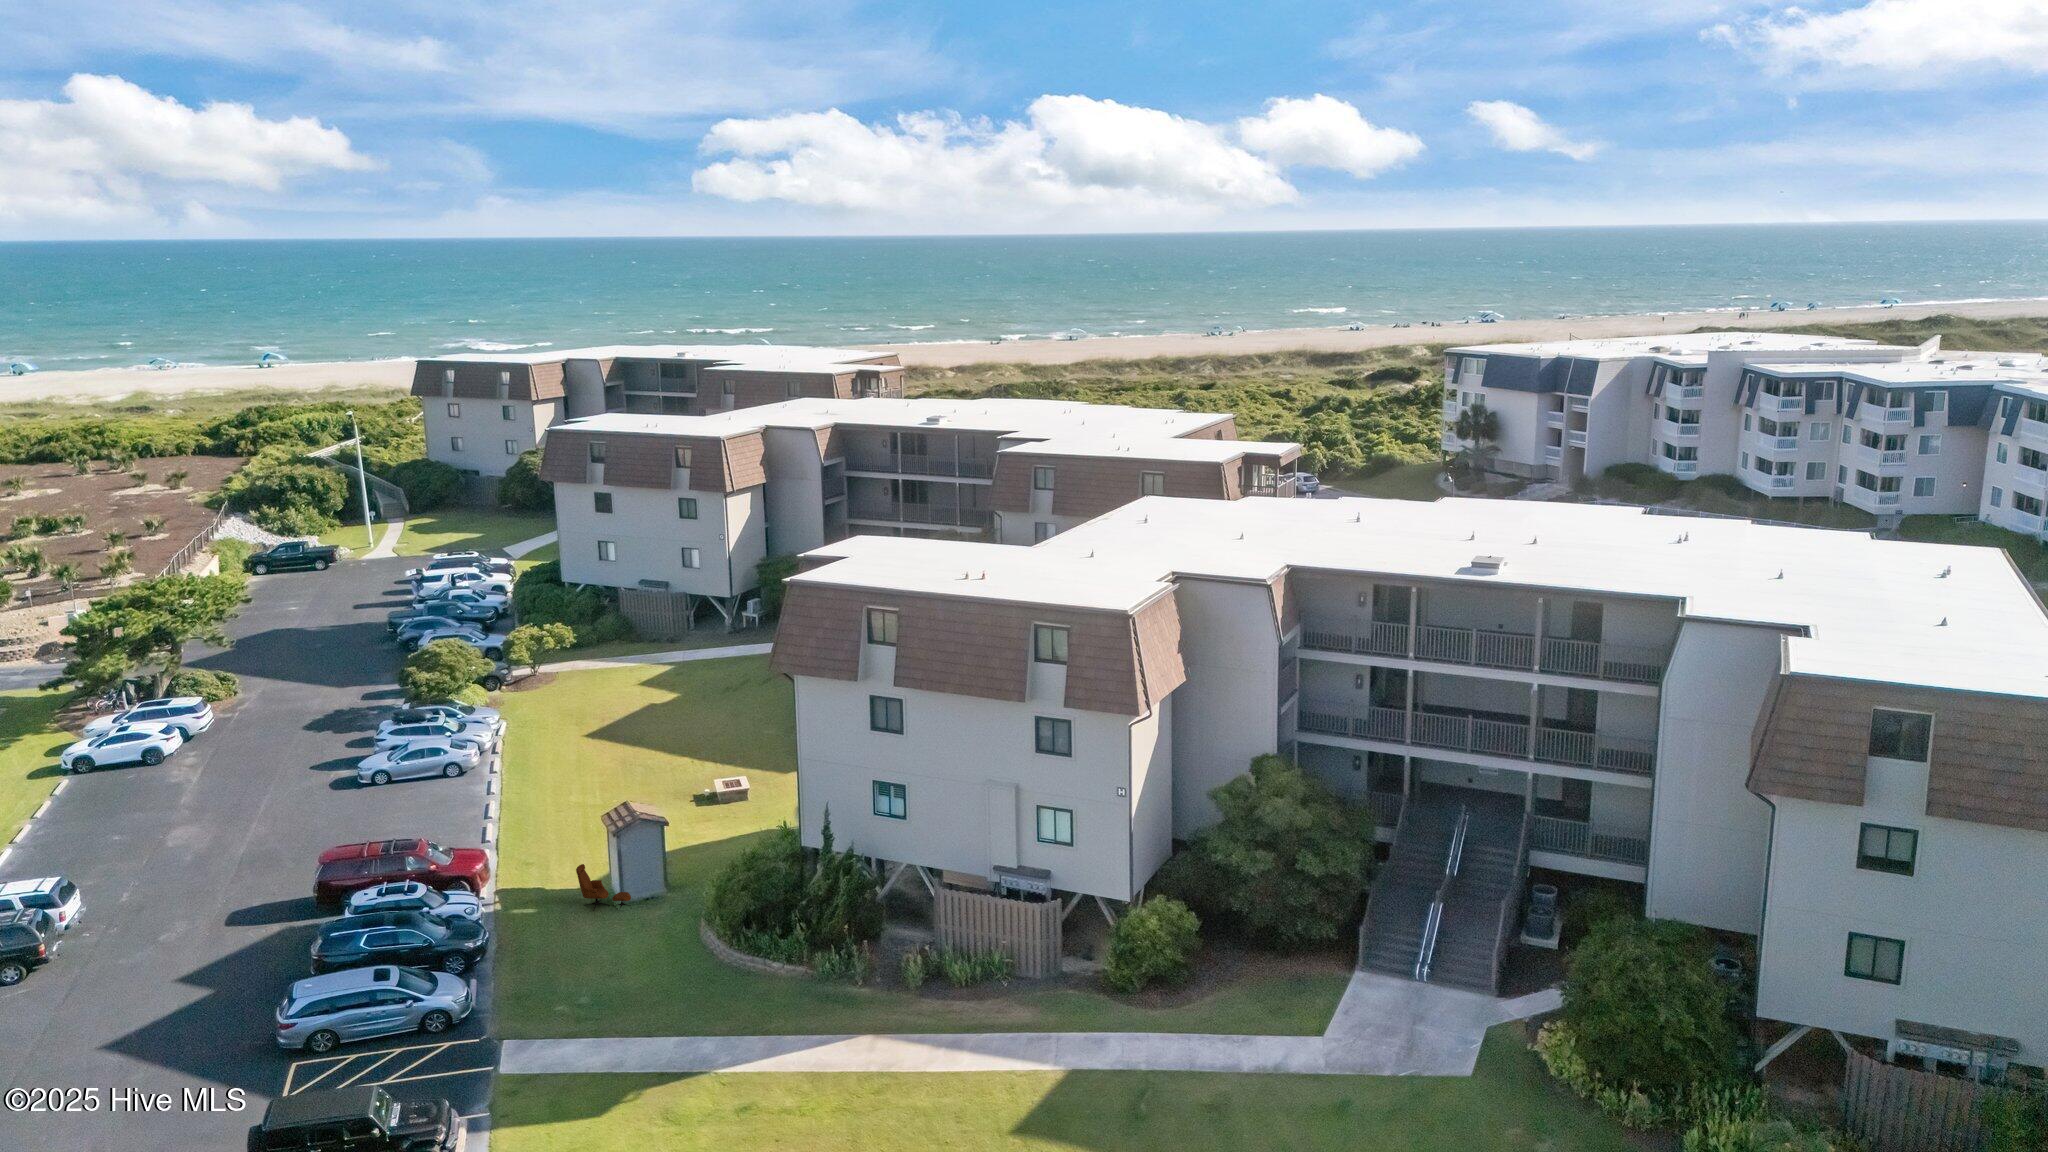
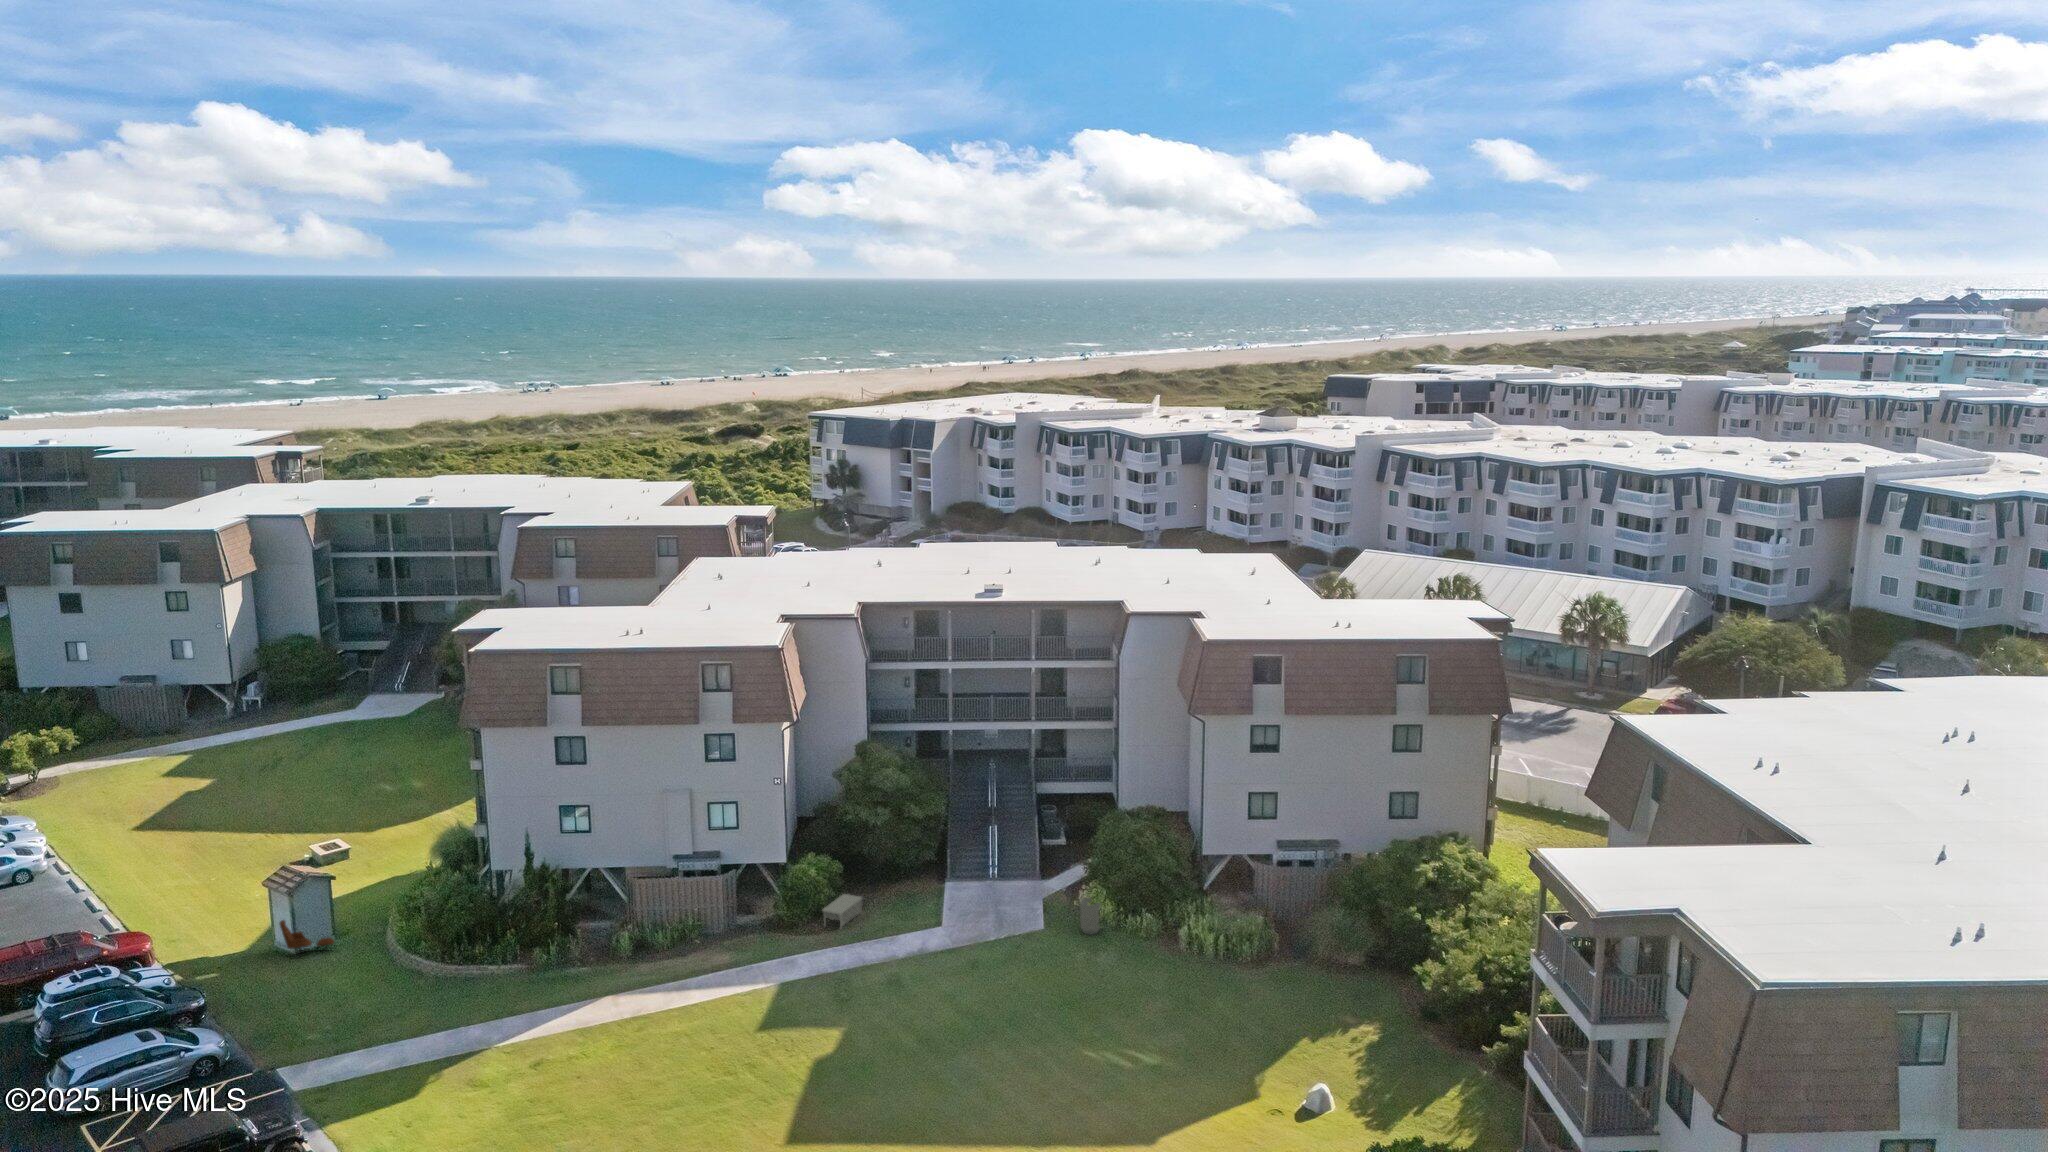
storage bench: none [1163,959,1225,1010] -> present [823,894,862,929]
trash can: none [1527,1043,1564,1102] -> present [1080,898,1101,935]

